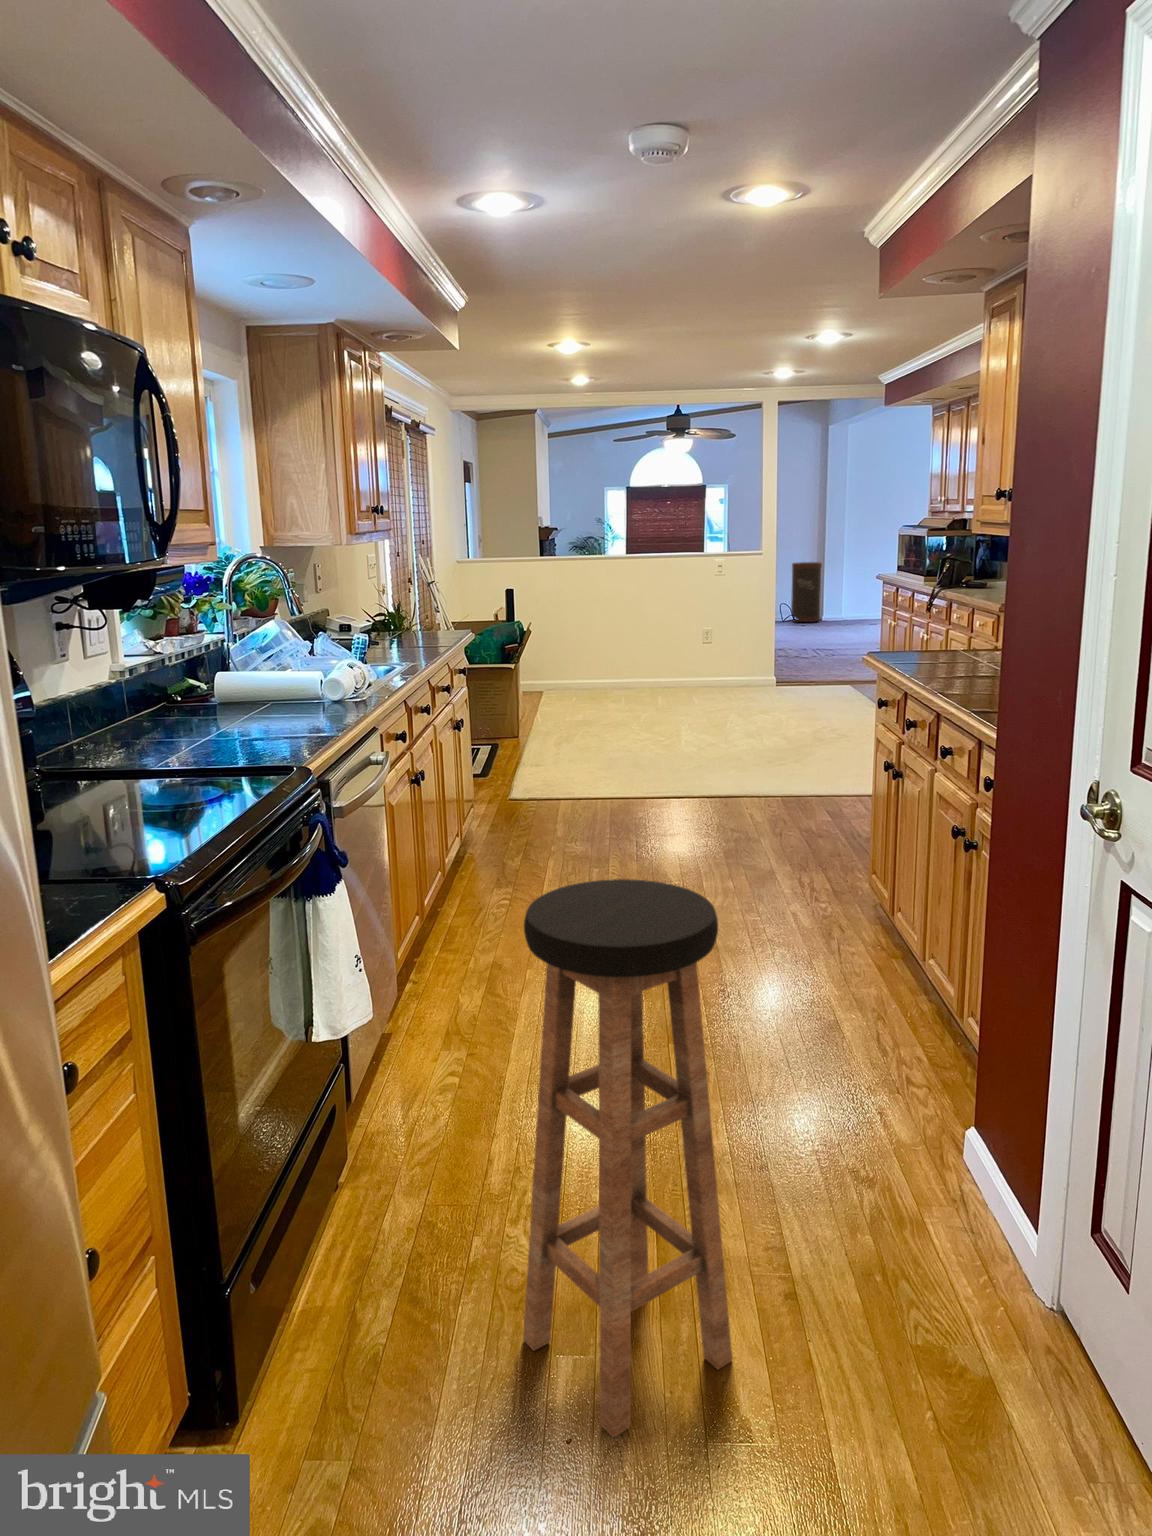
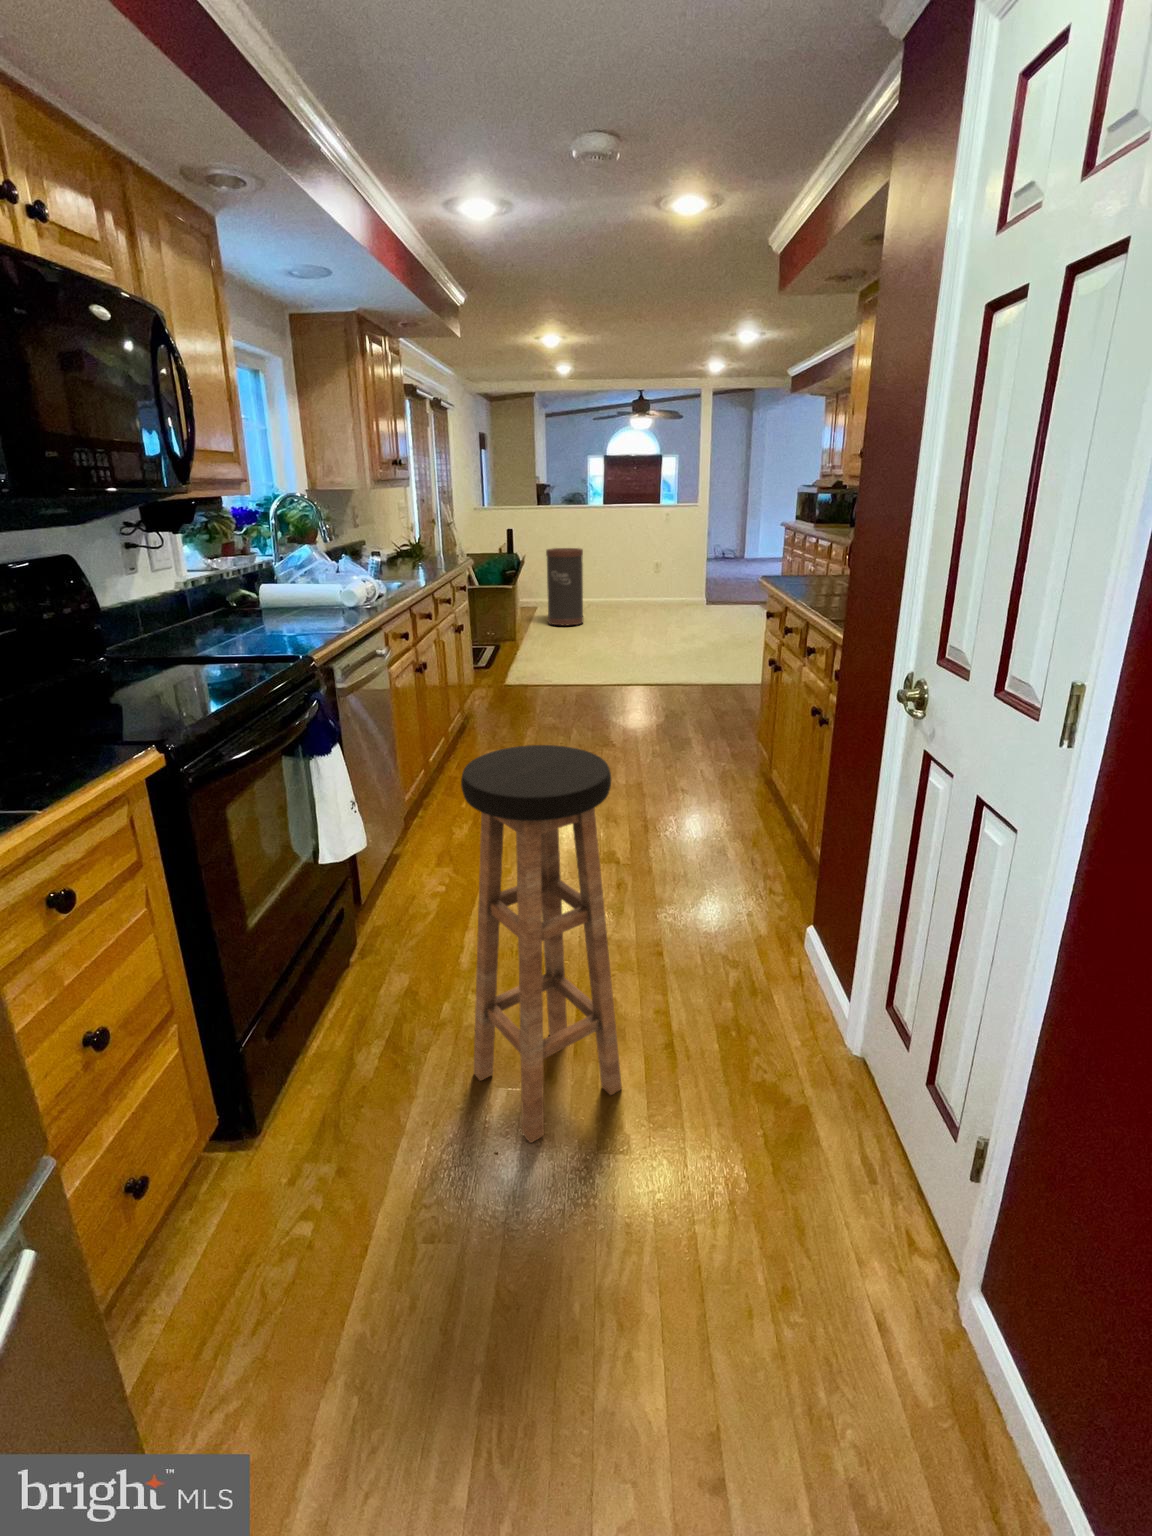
trash can: present [791,562,822,622] -> present [546,548,583,625]

